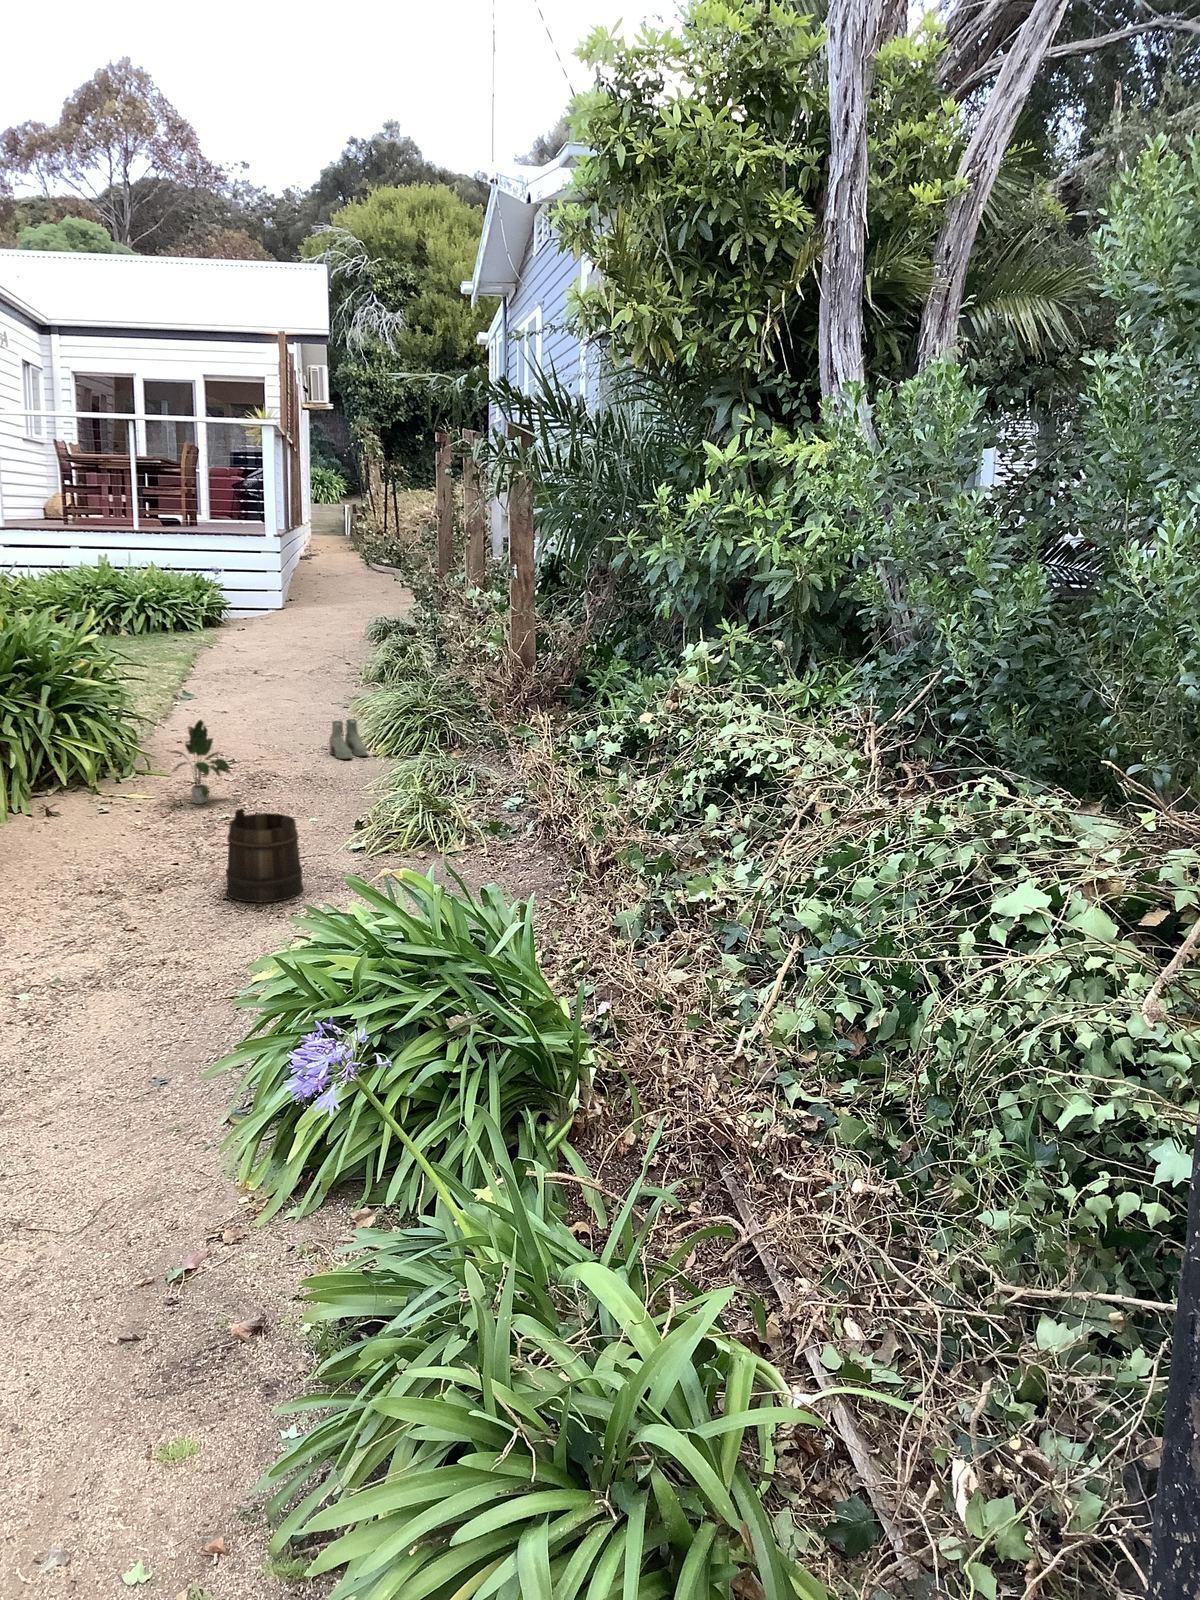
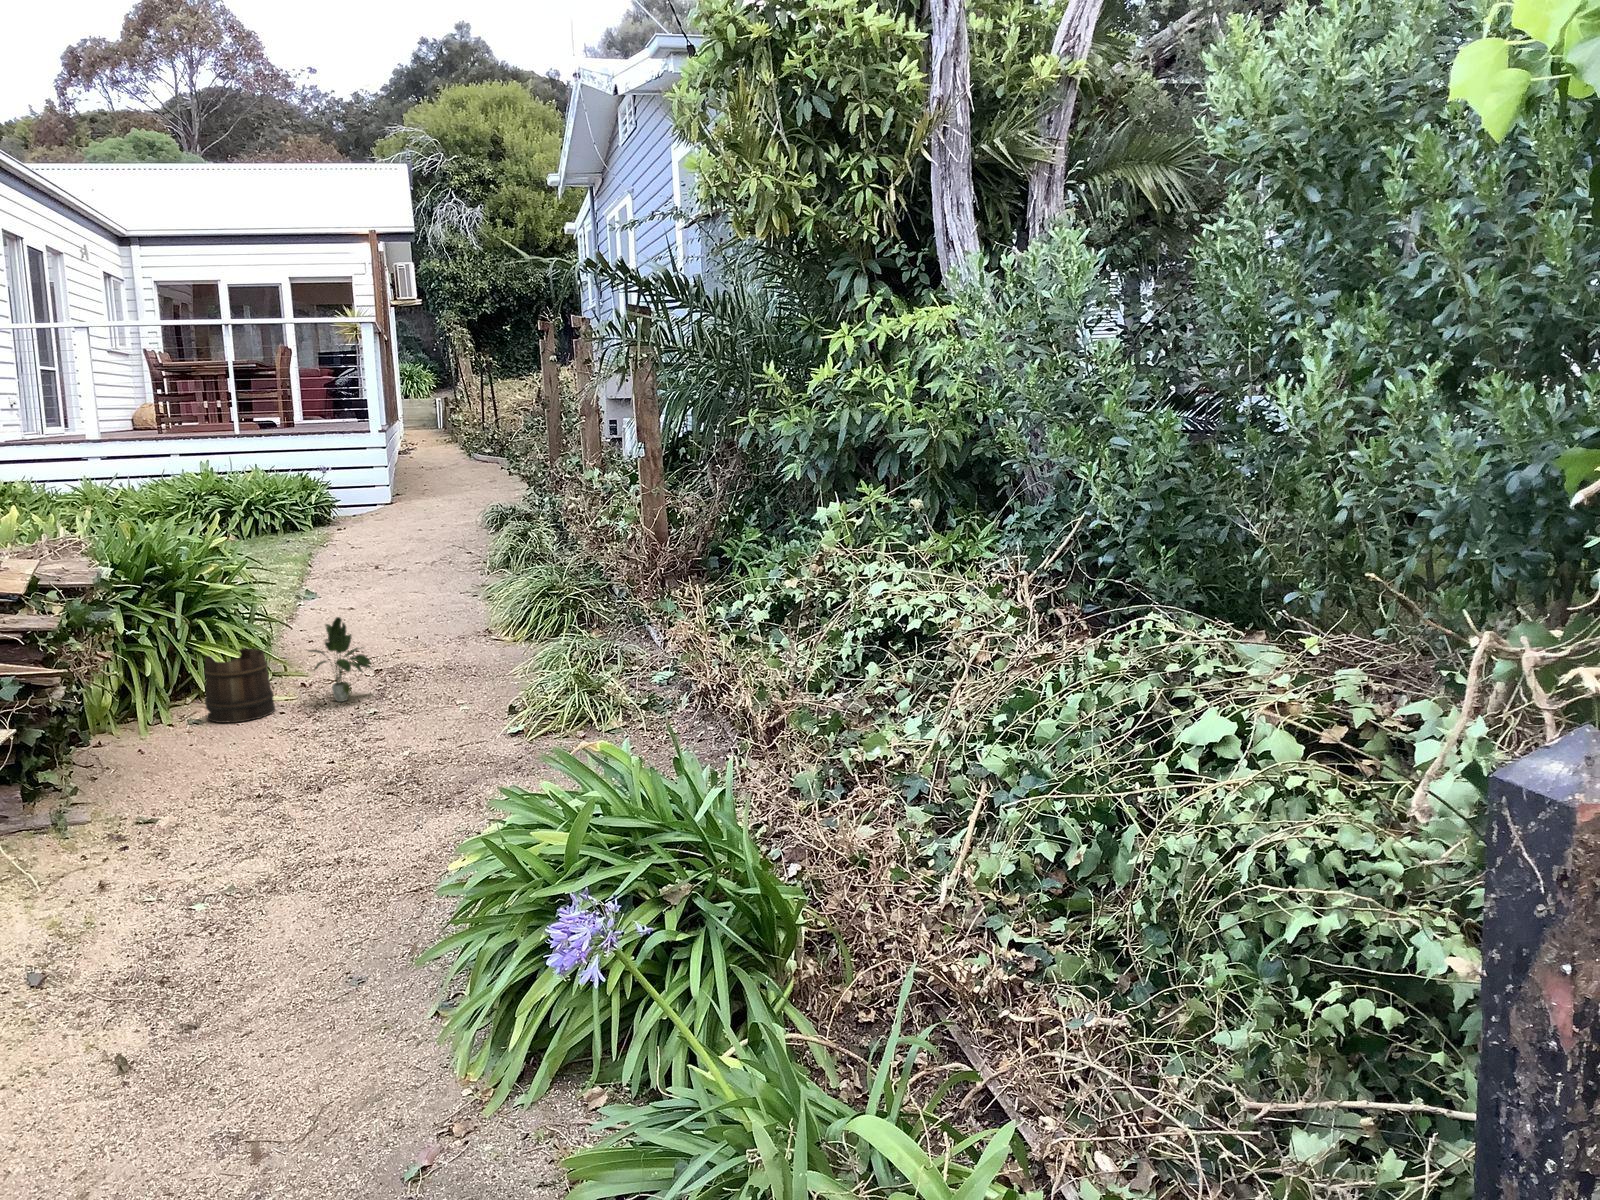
boots: present [329,719,368,759] -> none [464,605,505,646]
bucket: present [226,808,303,903] -> present [204,649,275,723]

